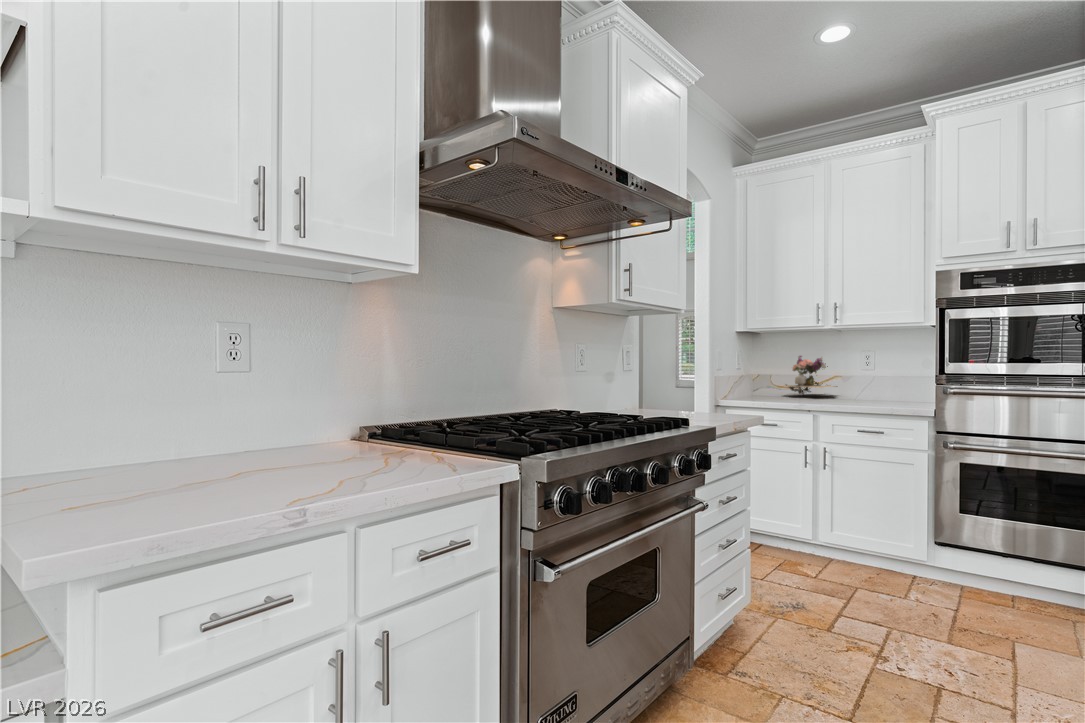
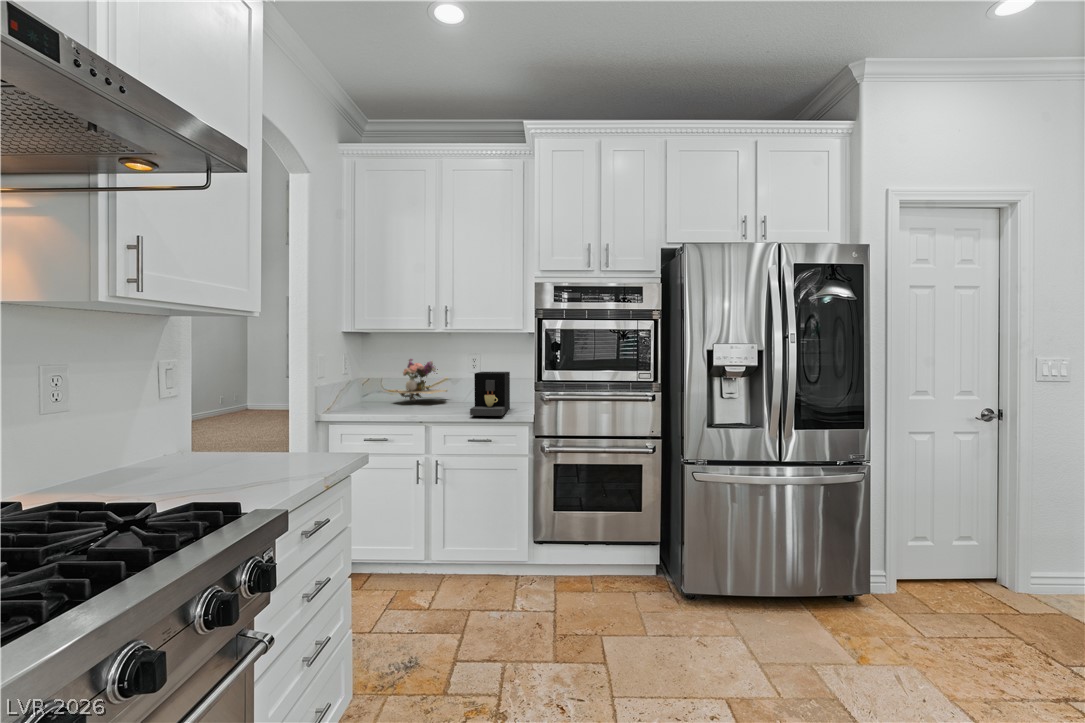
coffee maker: none [860,367,907,408] -> present [470,372,510,416]

